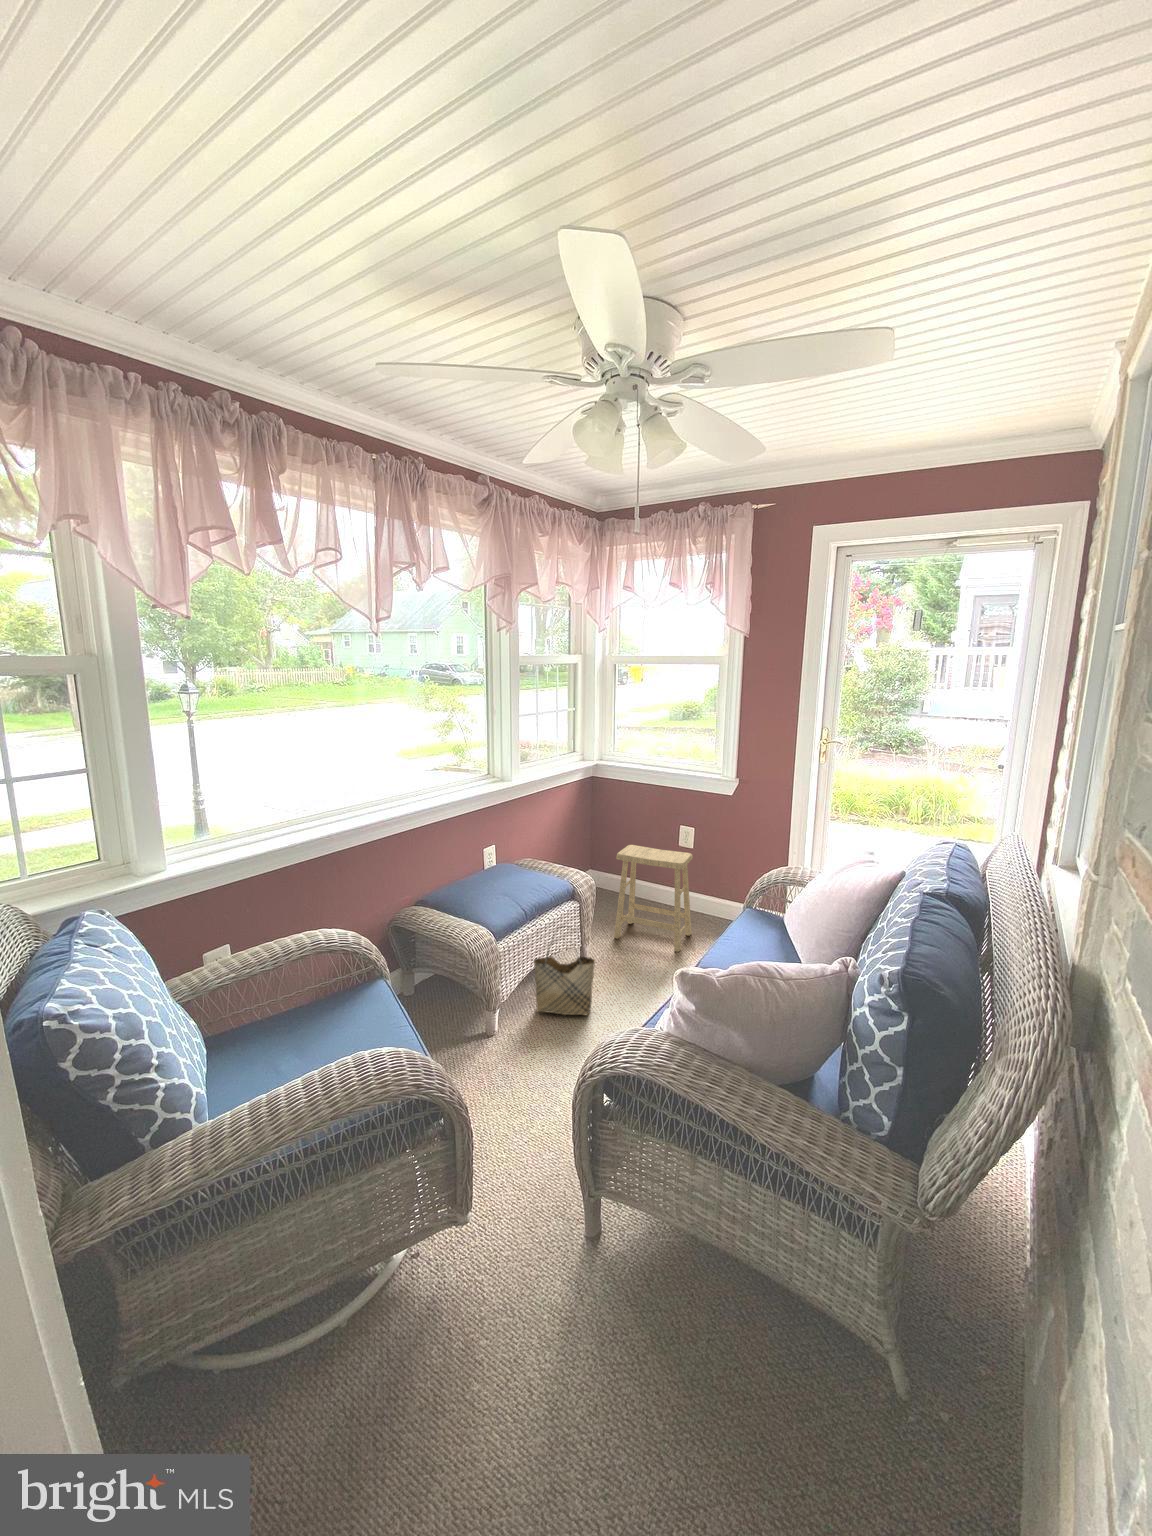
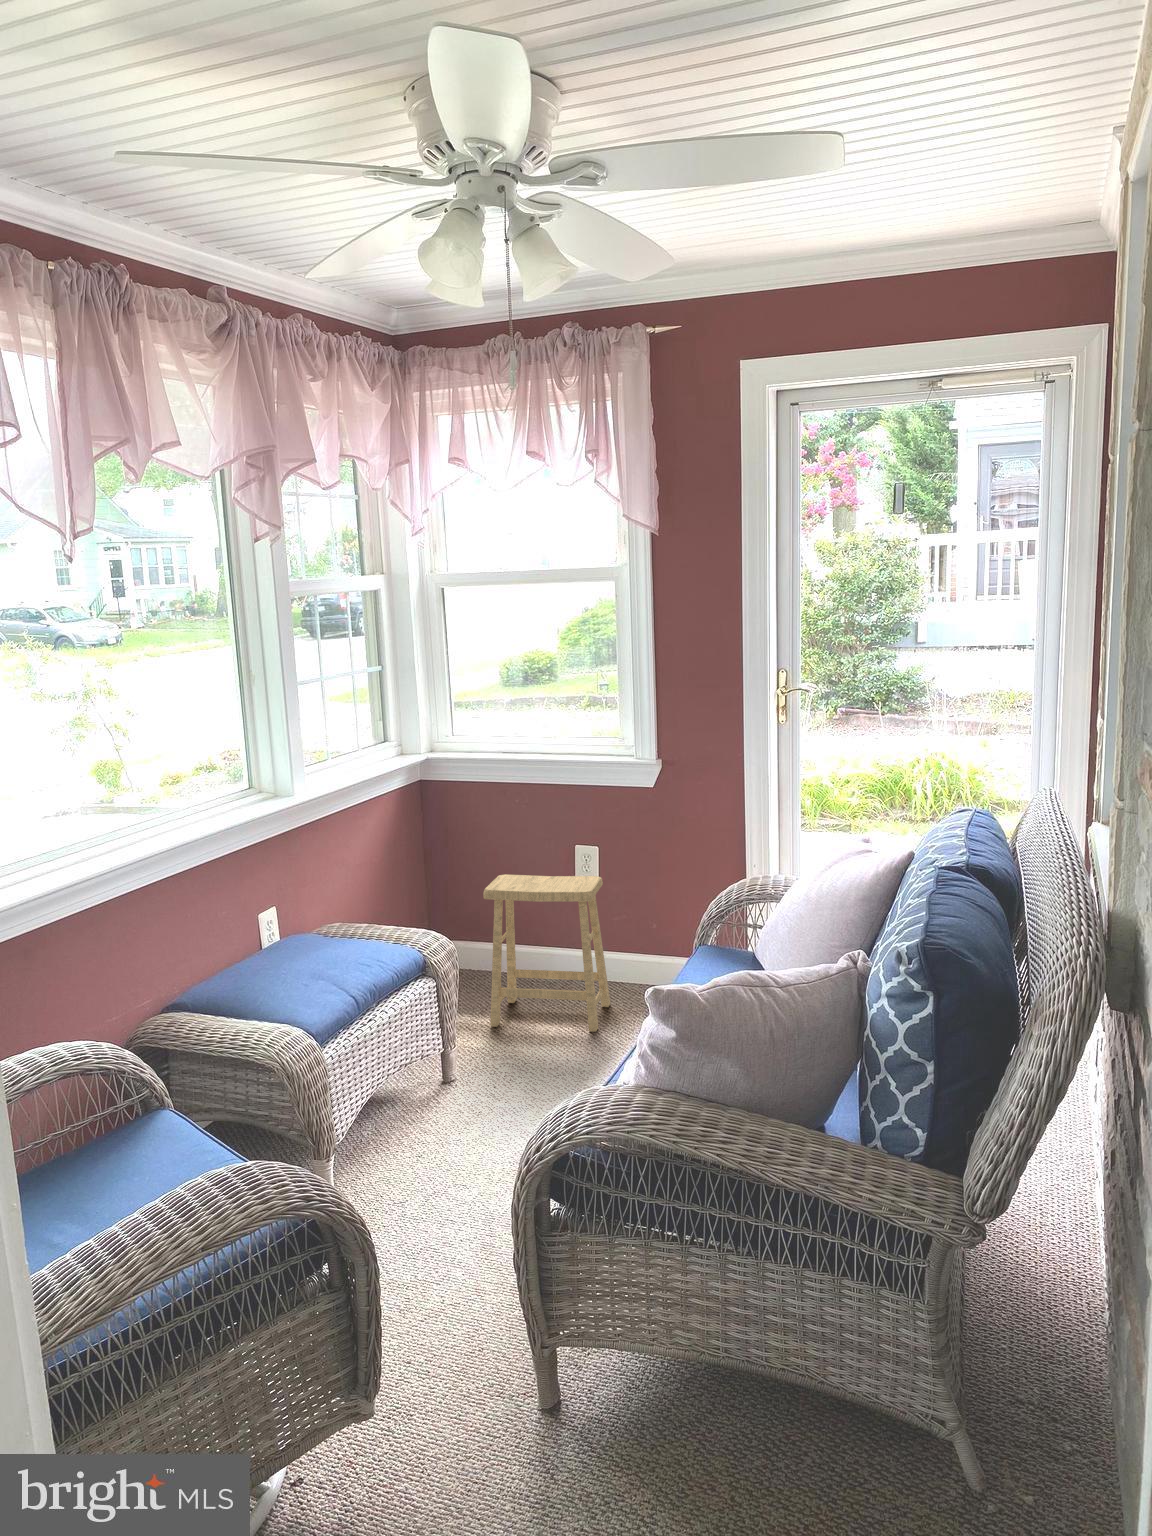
woven basket: present [534,926,595,1016] -> none [380,1005,479,1148]

